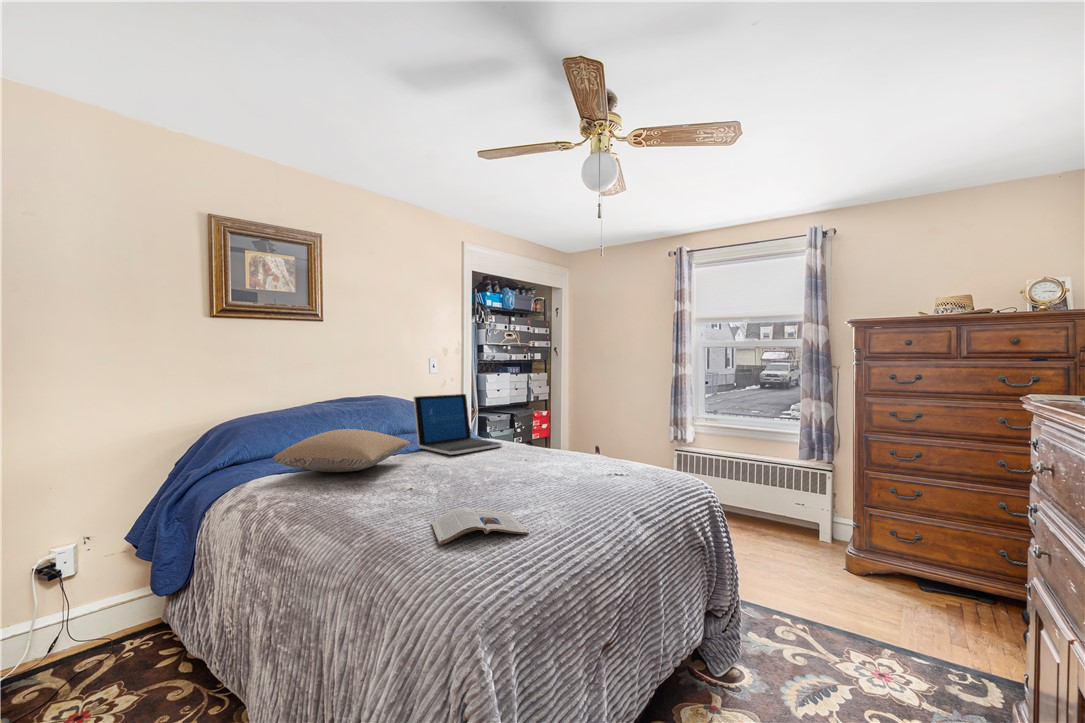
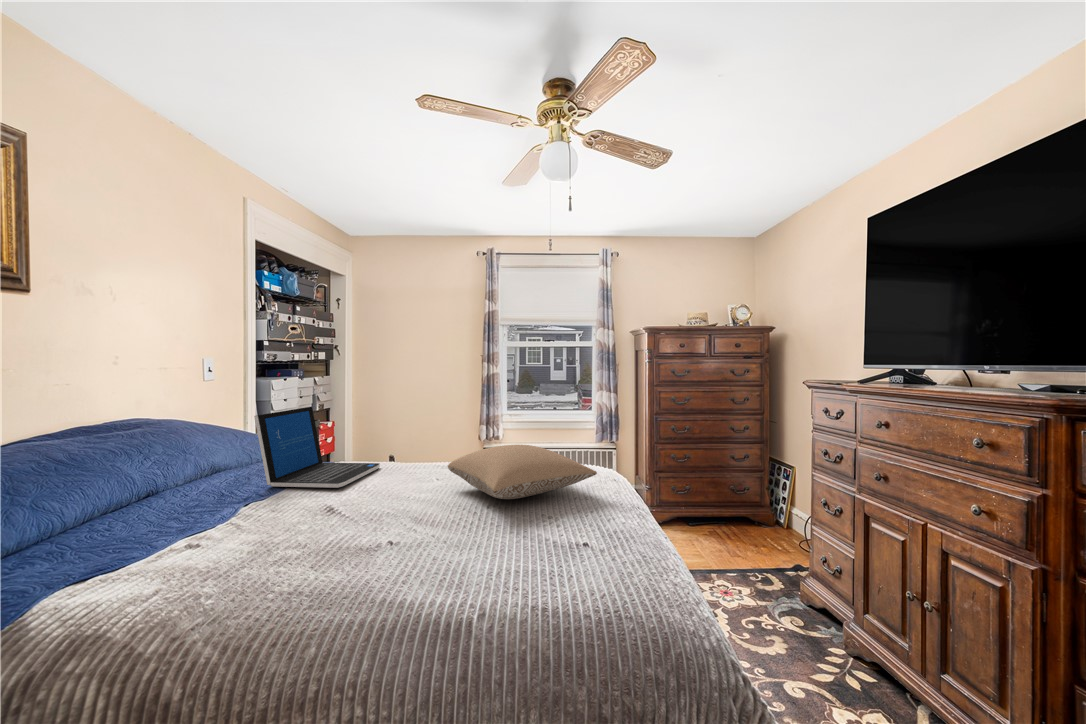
pillow: present [273,429,410,472] -> present [448,445,597,499]
magazine: present [431,507,529,545] -> none [488,537,604,594]

